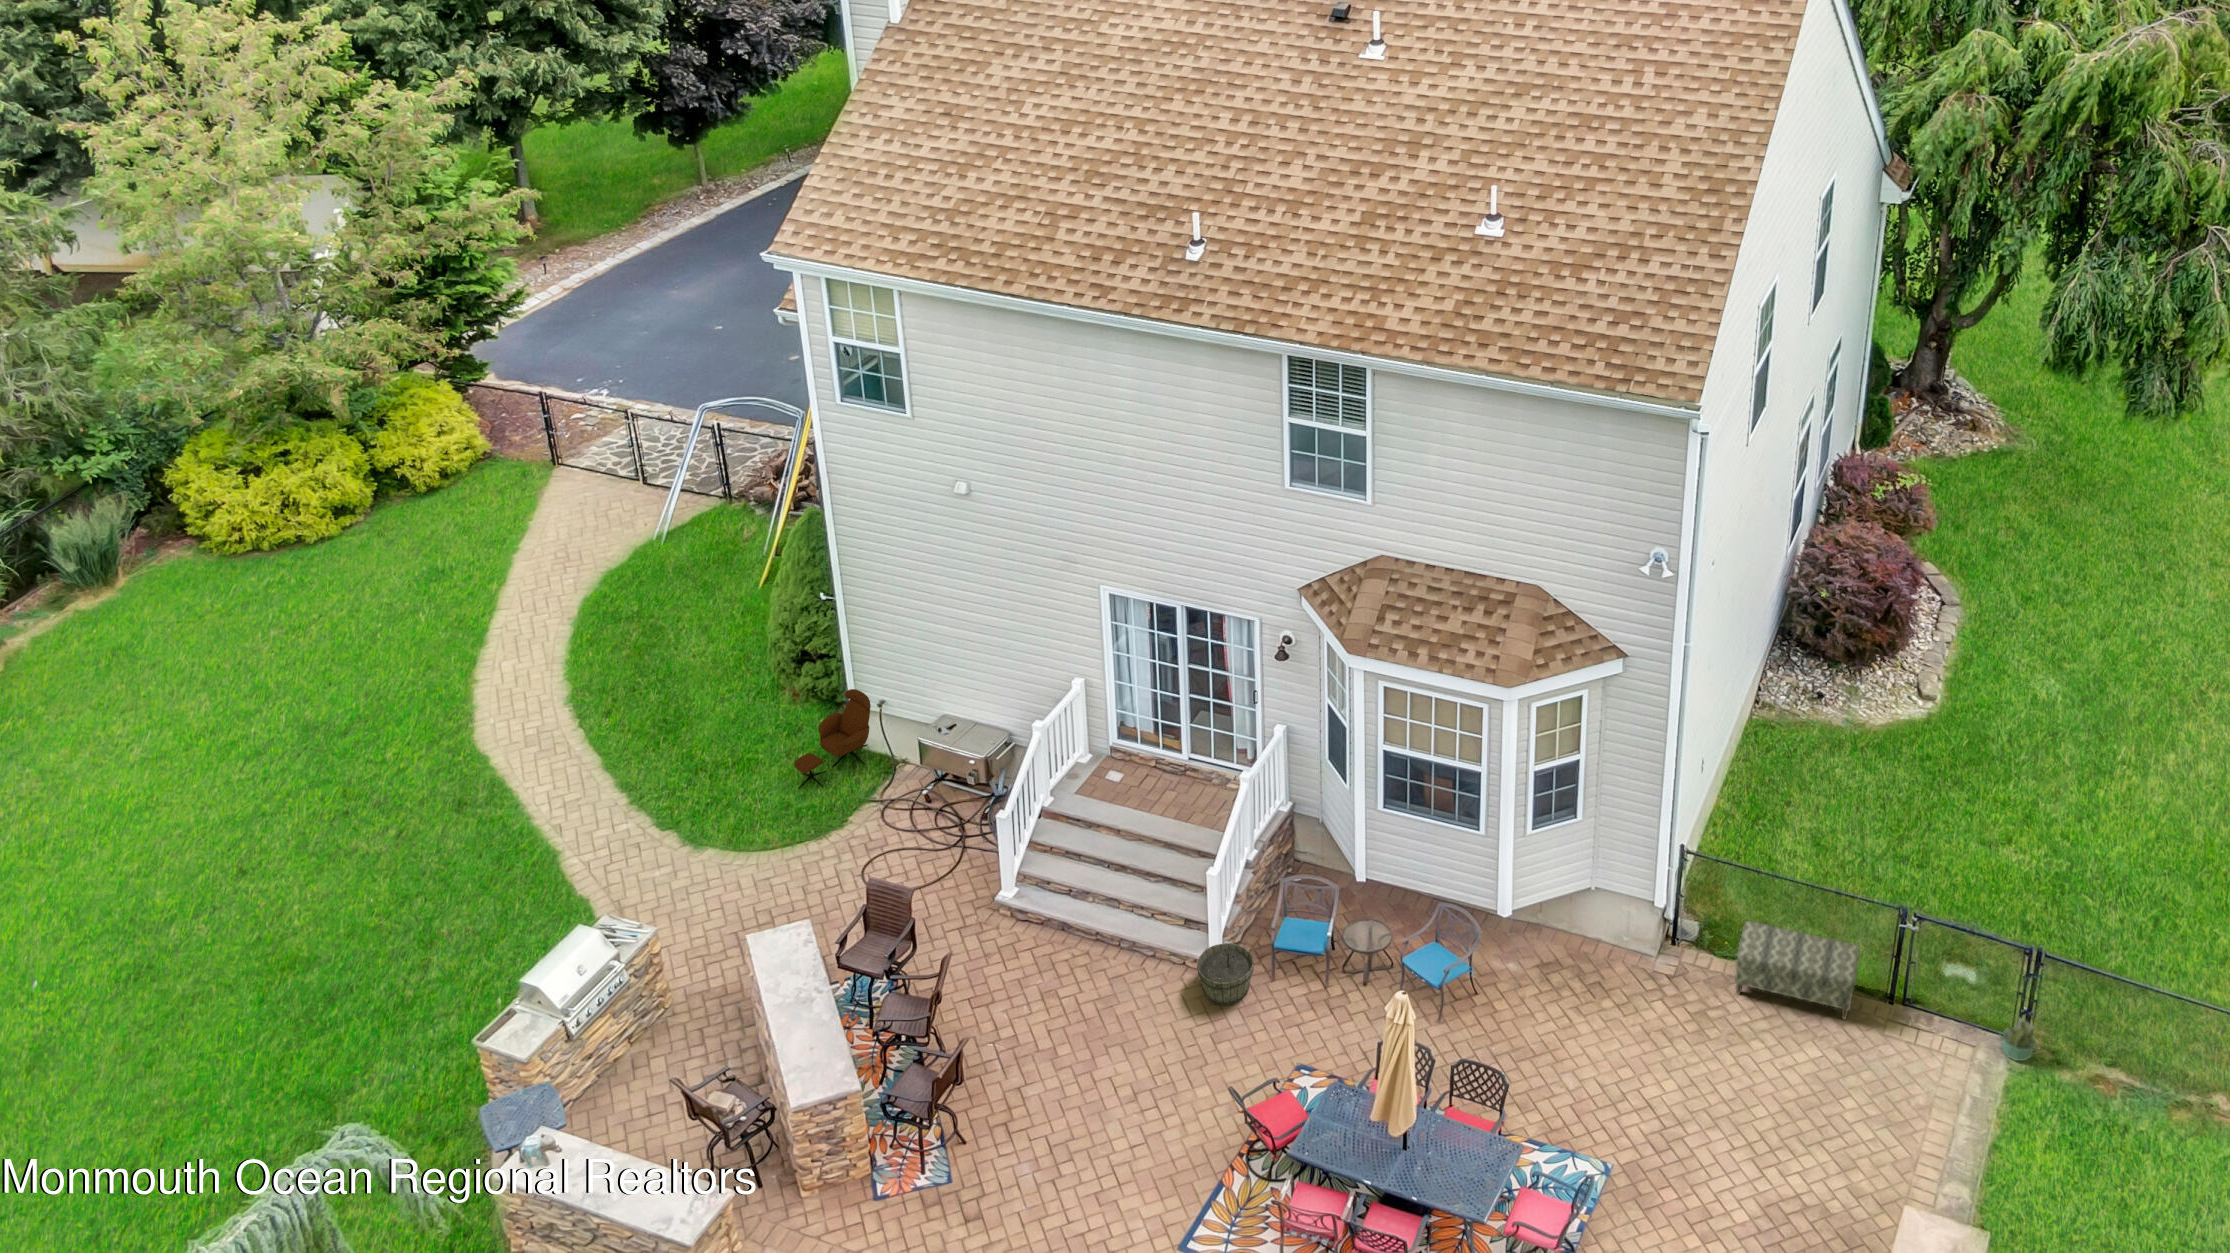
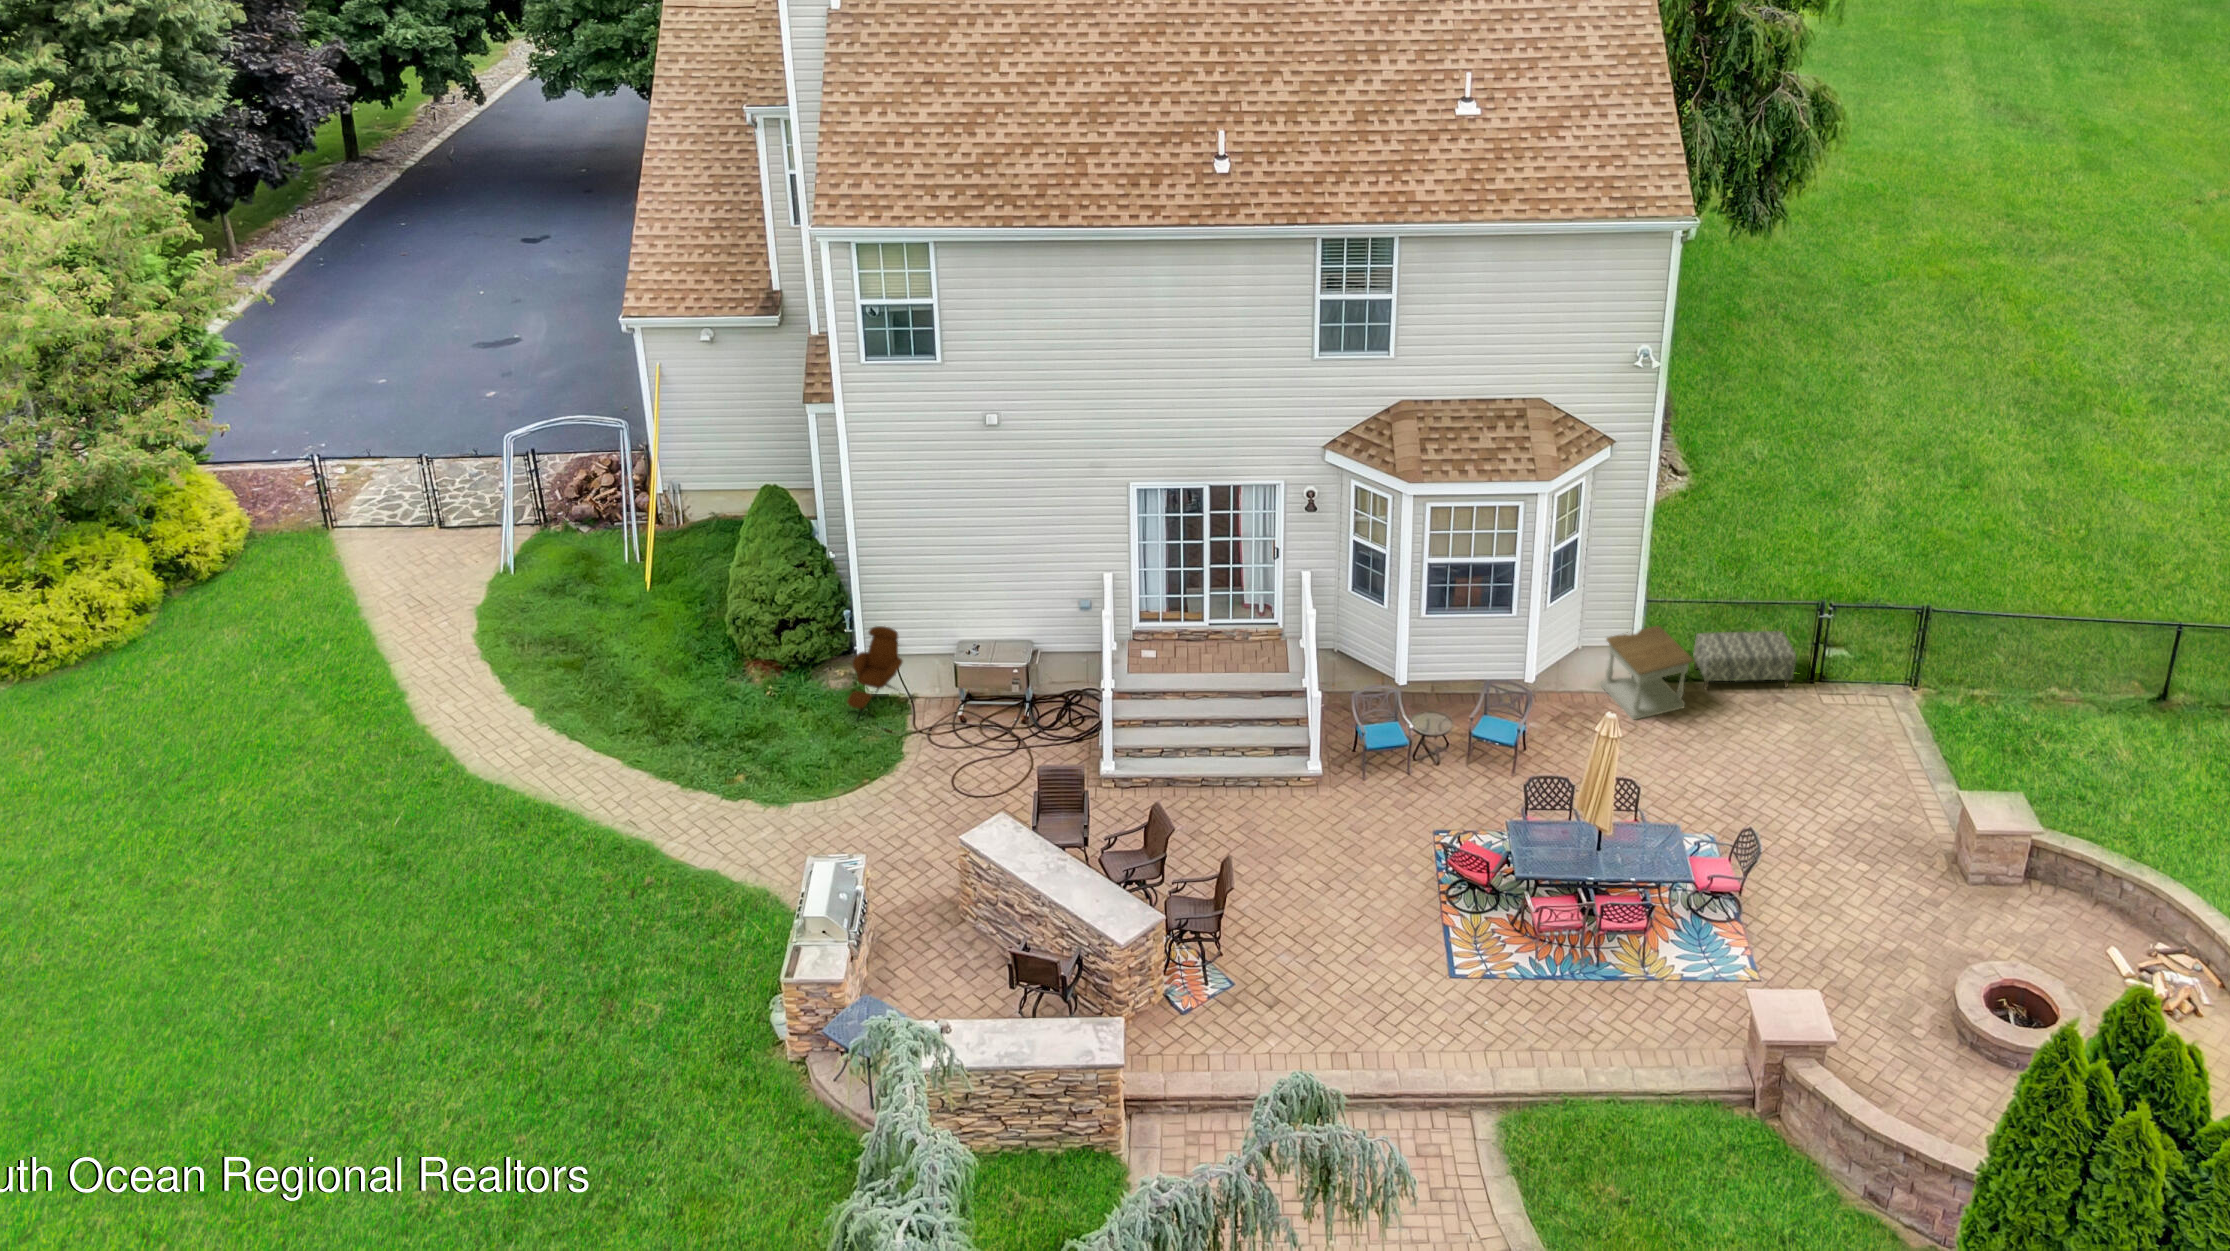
side table: none [1611,898,1702,1011] -> present [1601,625,1694,720]
wooden bucket: present [1197,943,1254,1005] -> none [1319,744,1366,795]
decorative plant: present [2000,1018,2040,1061] -> none [1894,653,1930,685]

